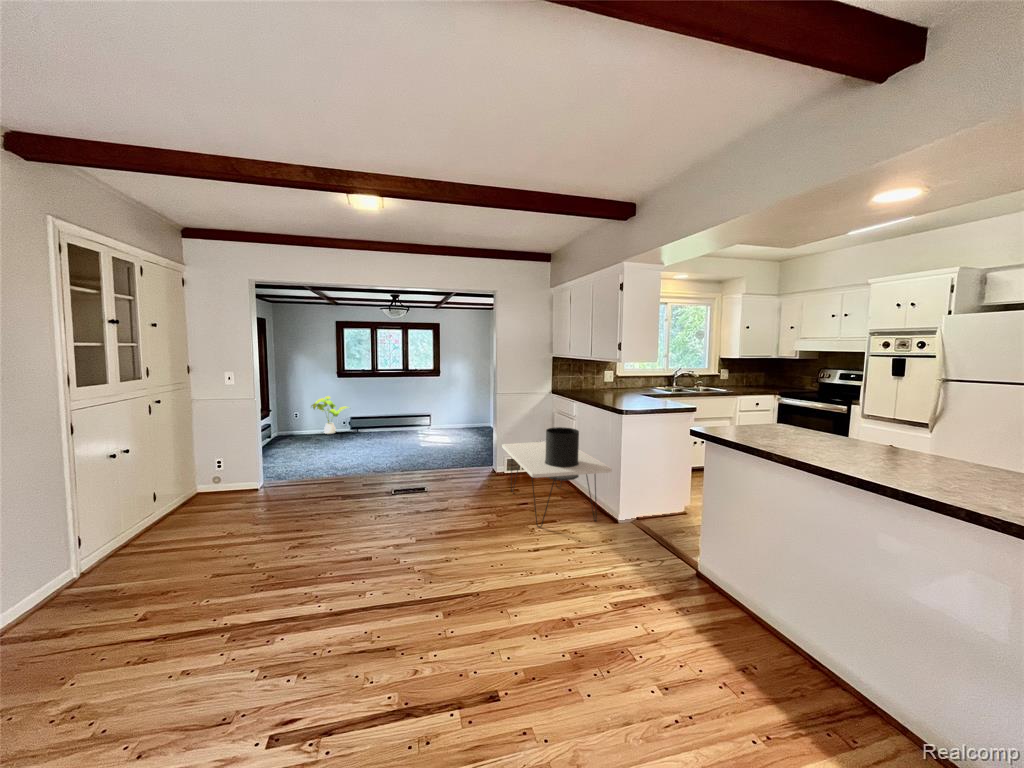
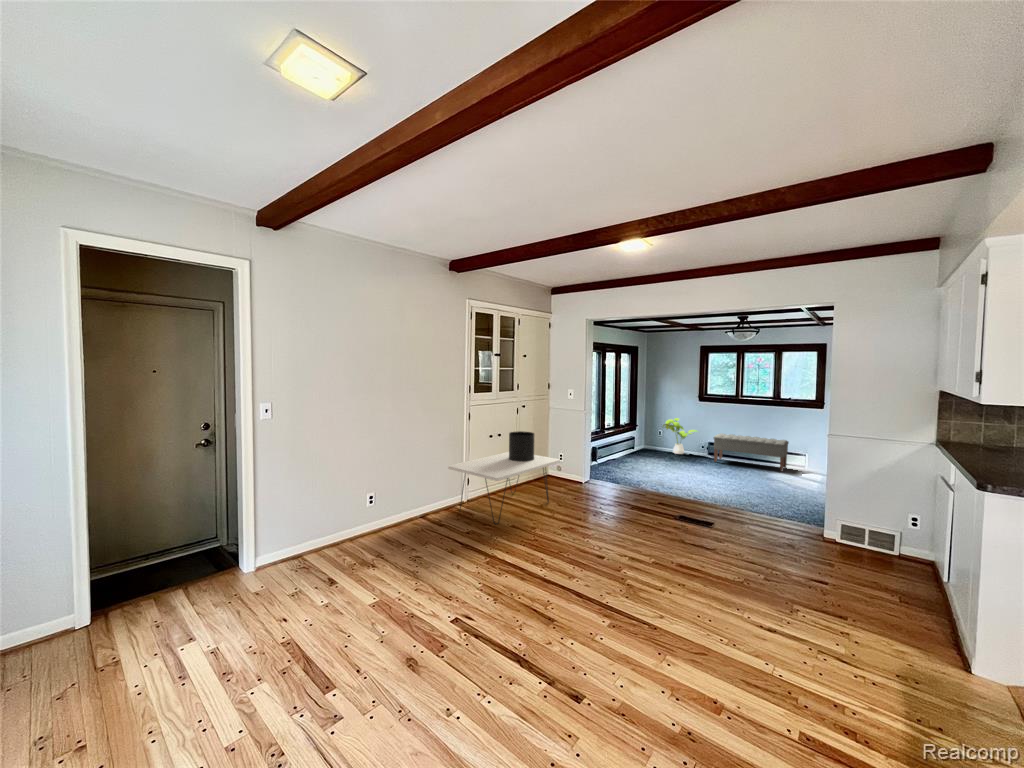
bench: none [369,405,428,435] -> present [714,433,789,472]
side table: present [502,427,612,527] -> present [448,431,560,524]

